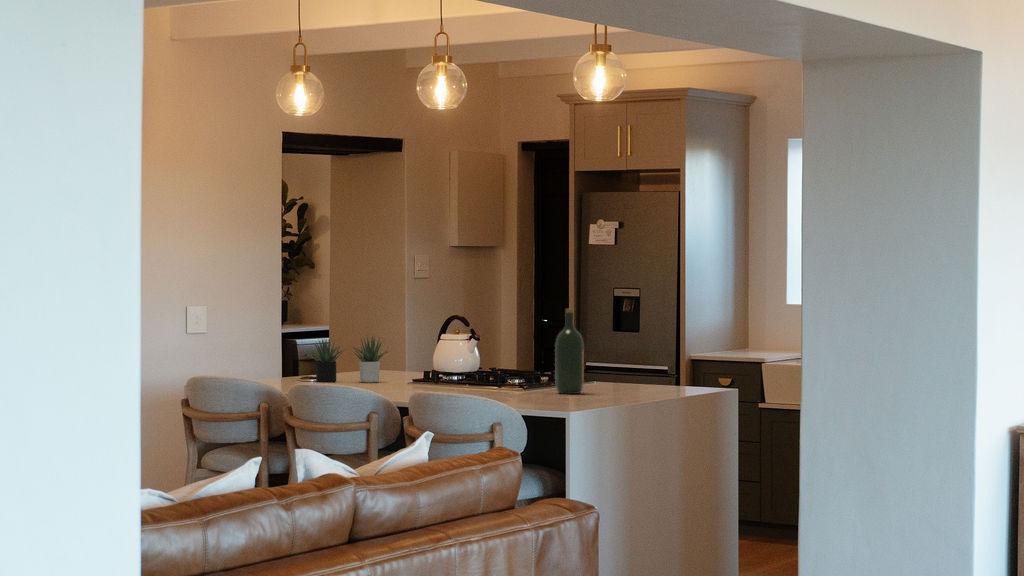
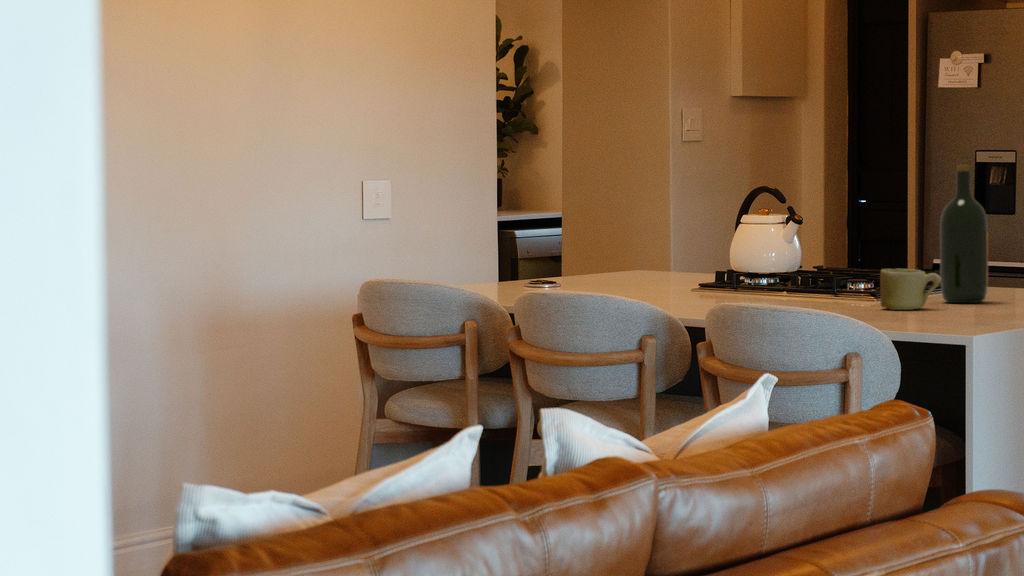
succulent plant: present [308,336,388,382] -> none [537,214,669,291]
mug: none [516,372,552,397] -> present [880,269,941,310]

